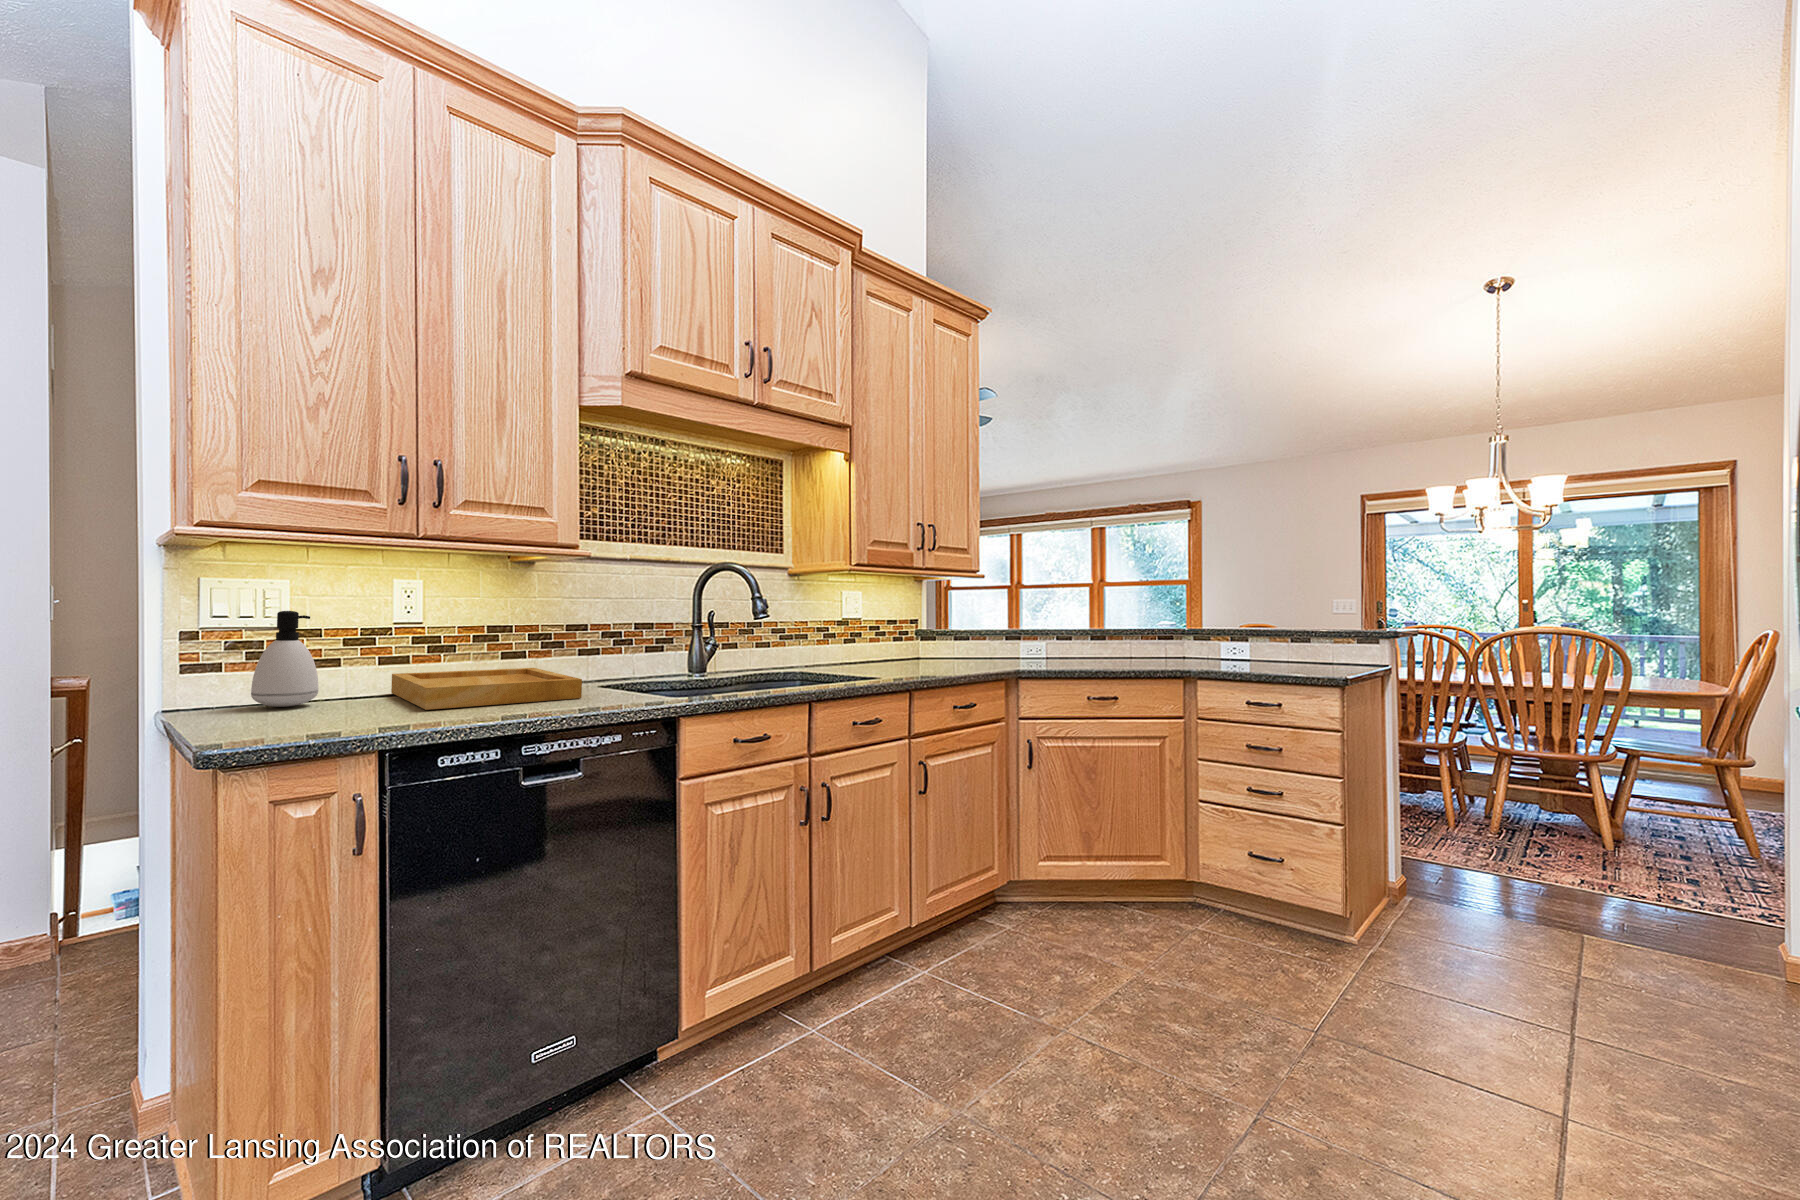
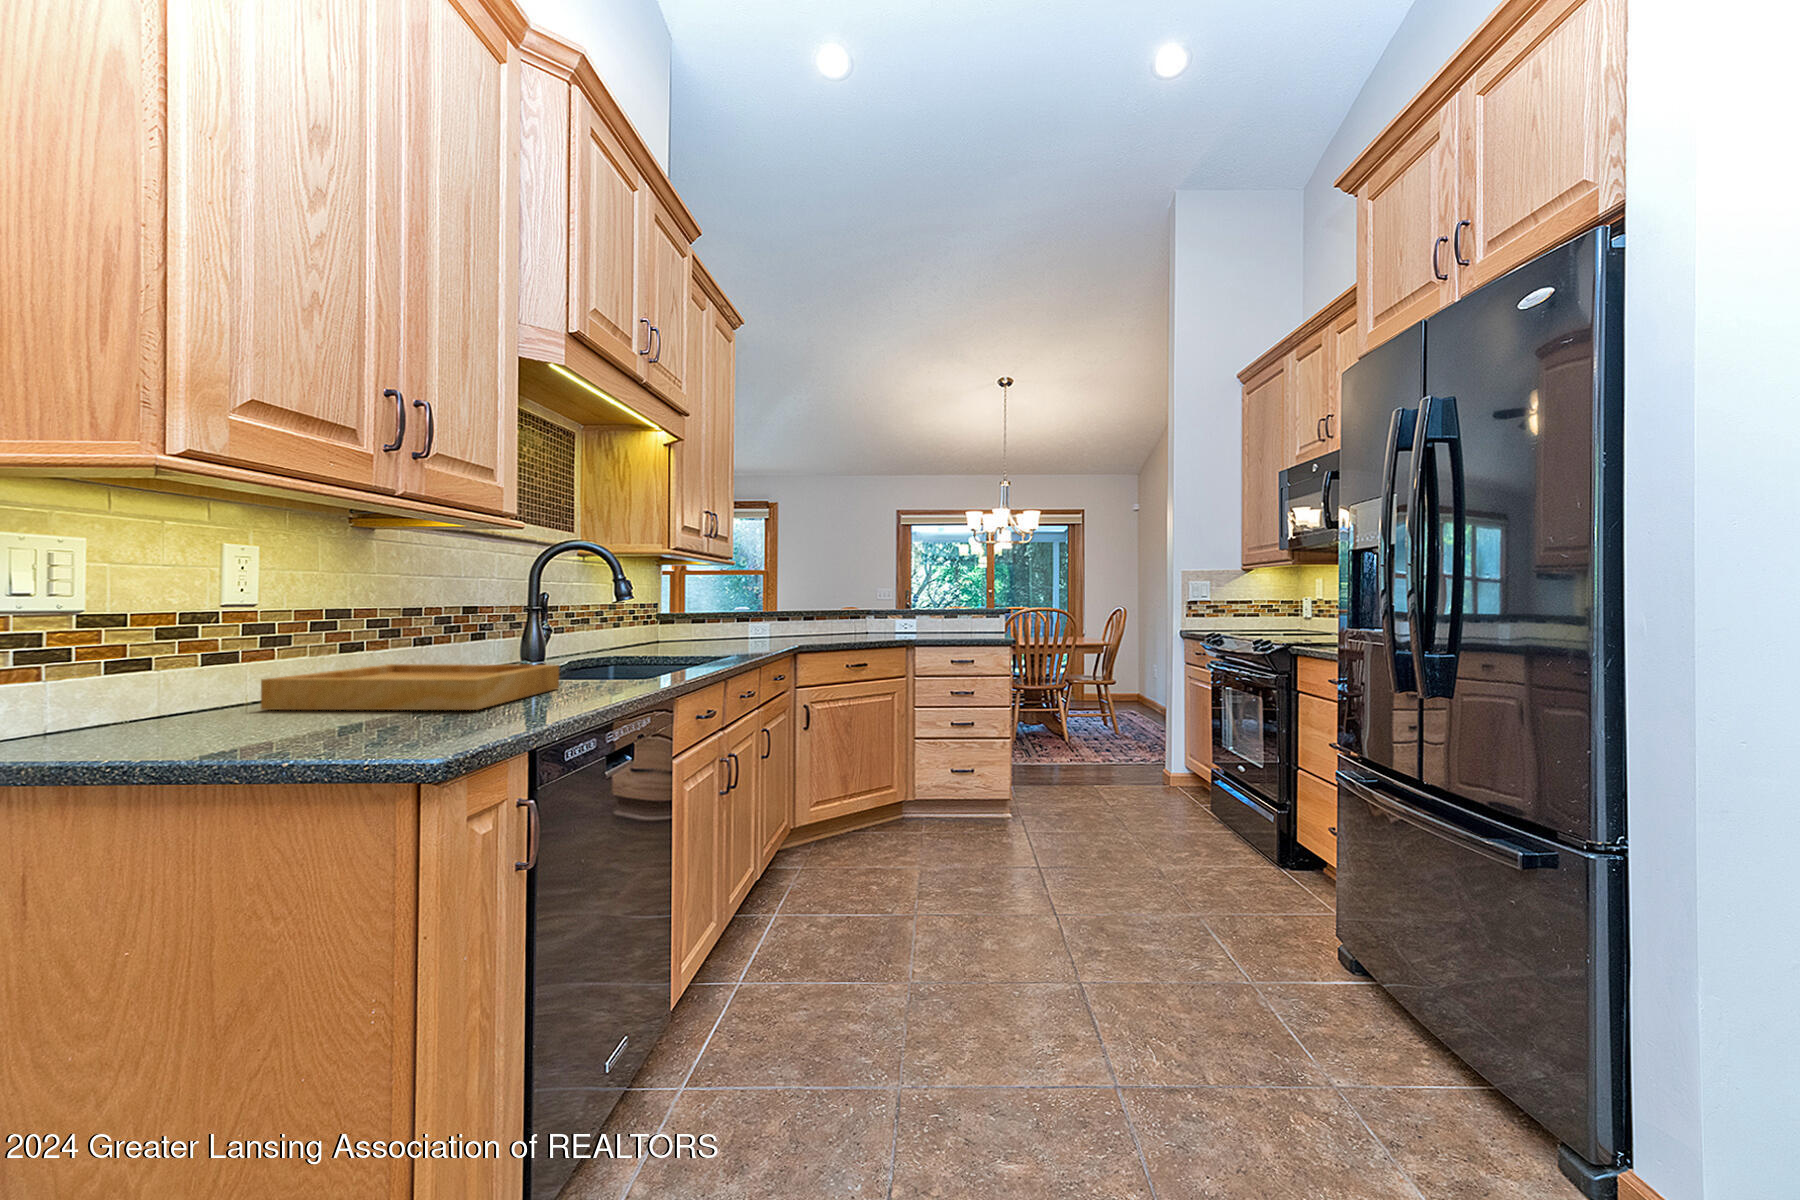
soap dispenser: present [251,611,318,707] -> none [163,573,280,733]

